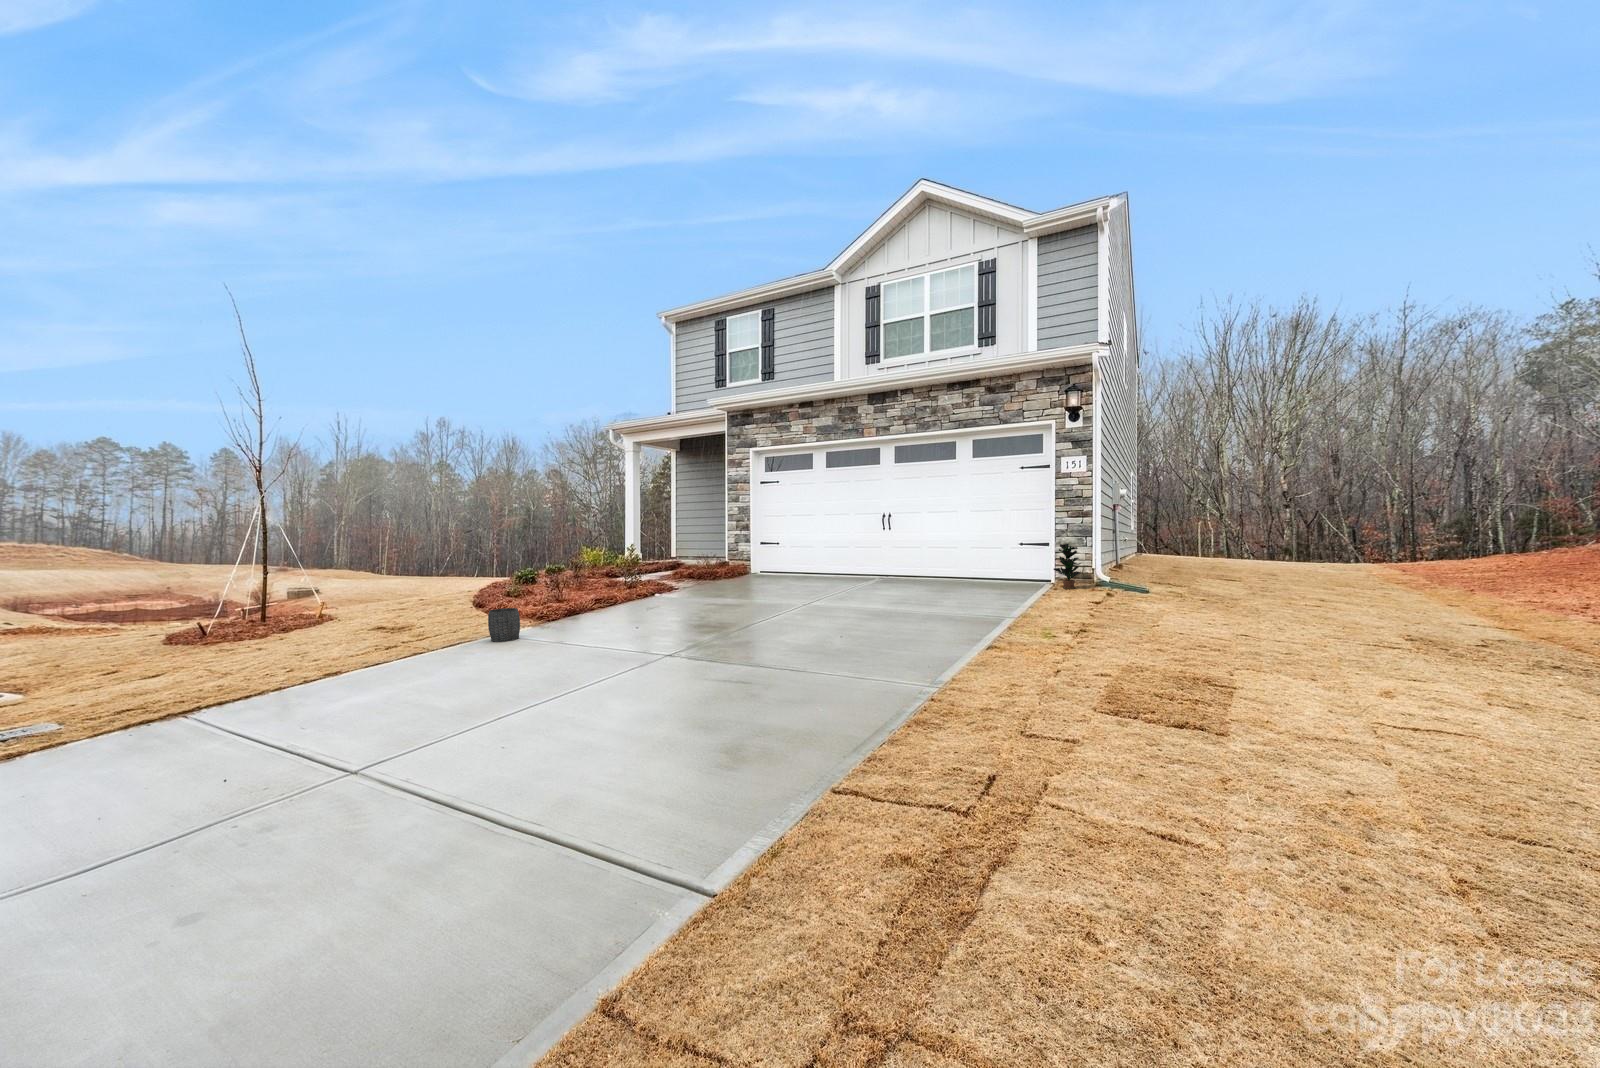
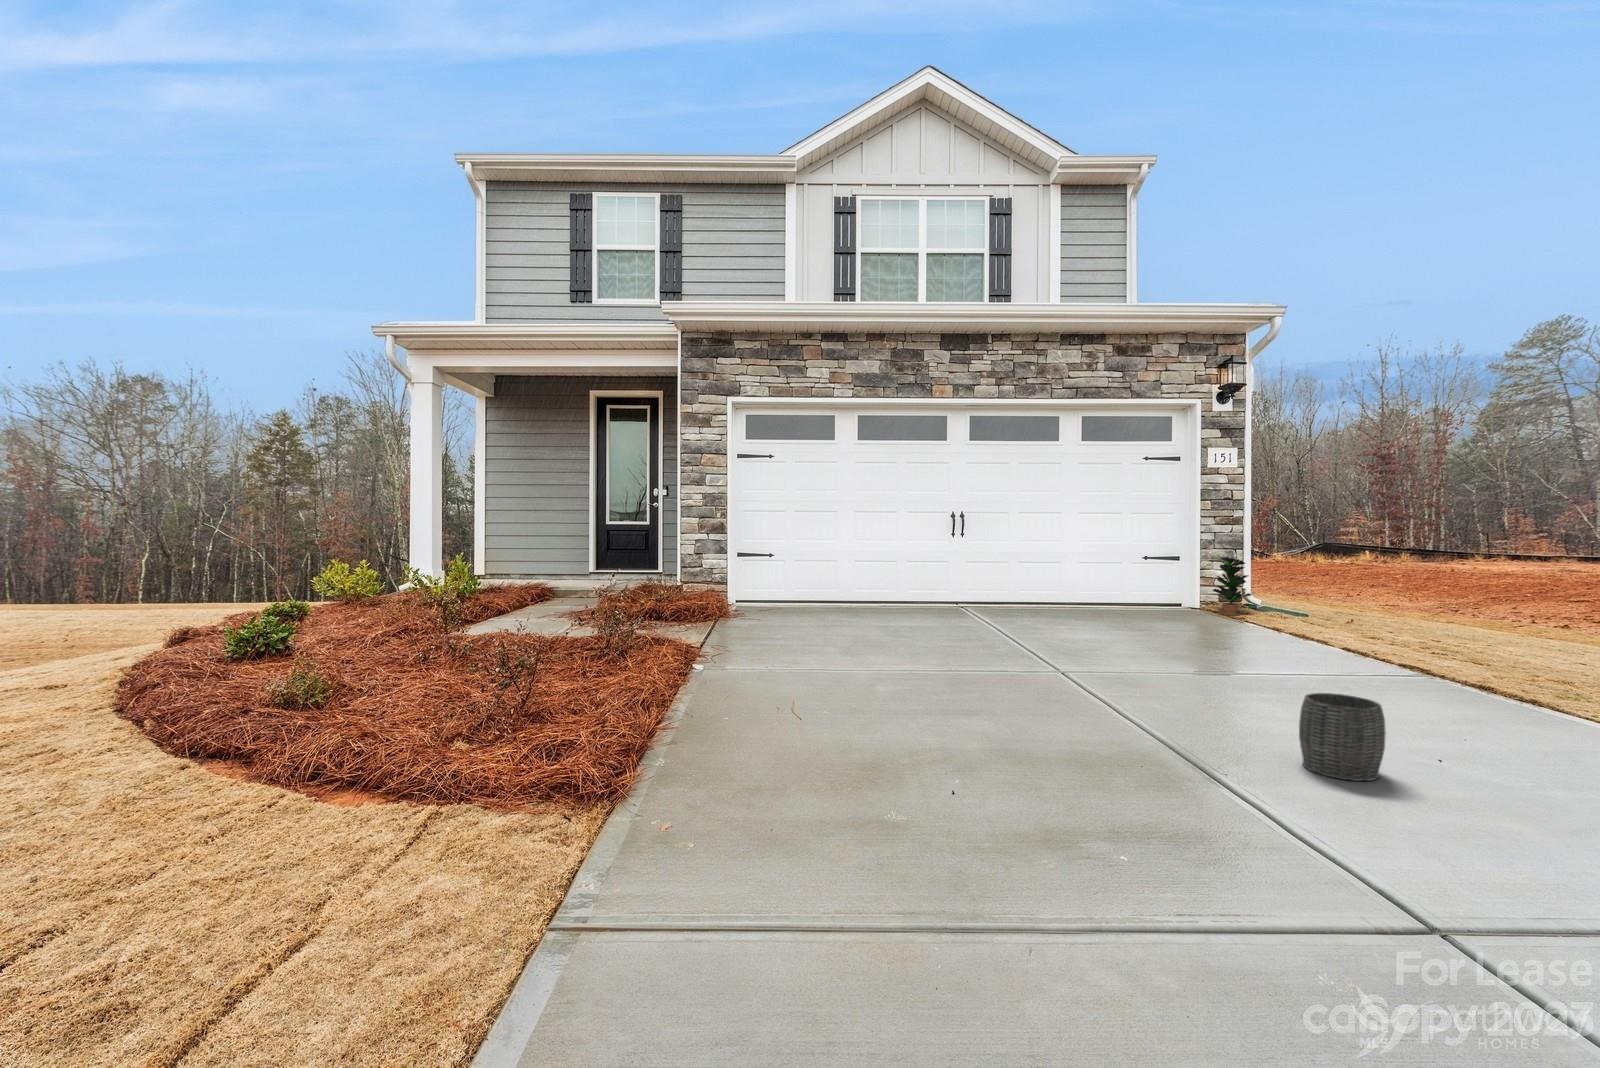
woven basket: present [488,608,520,642] -> present [1299,693,1386,781]

